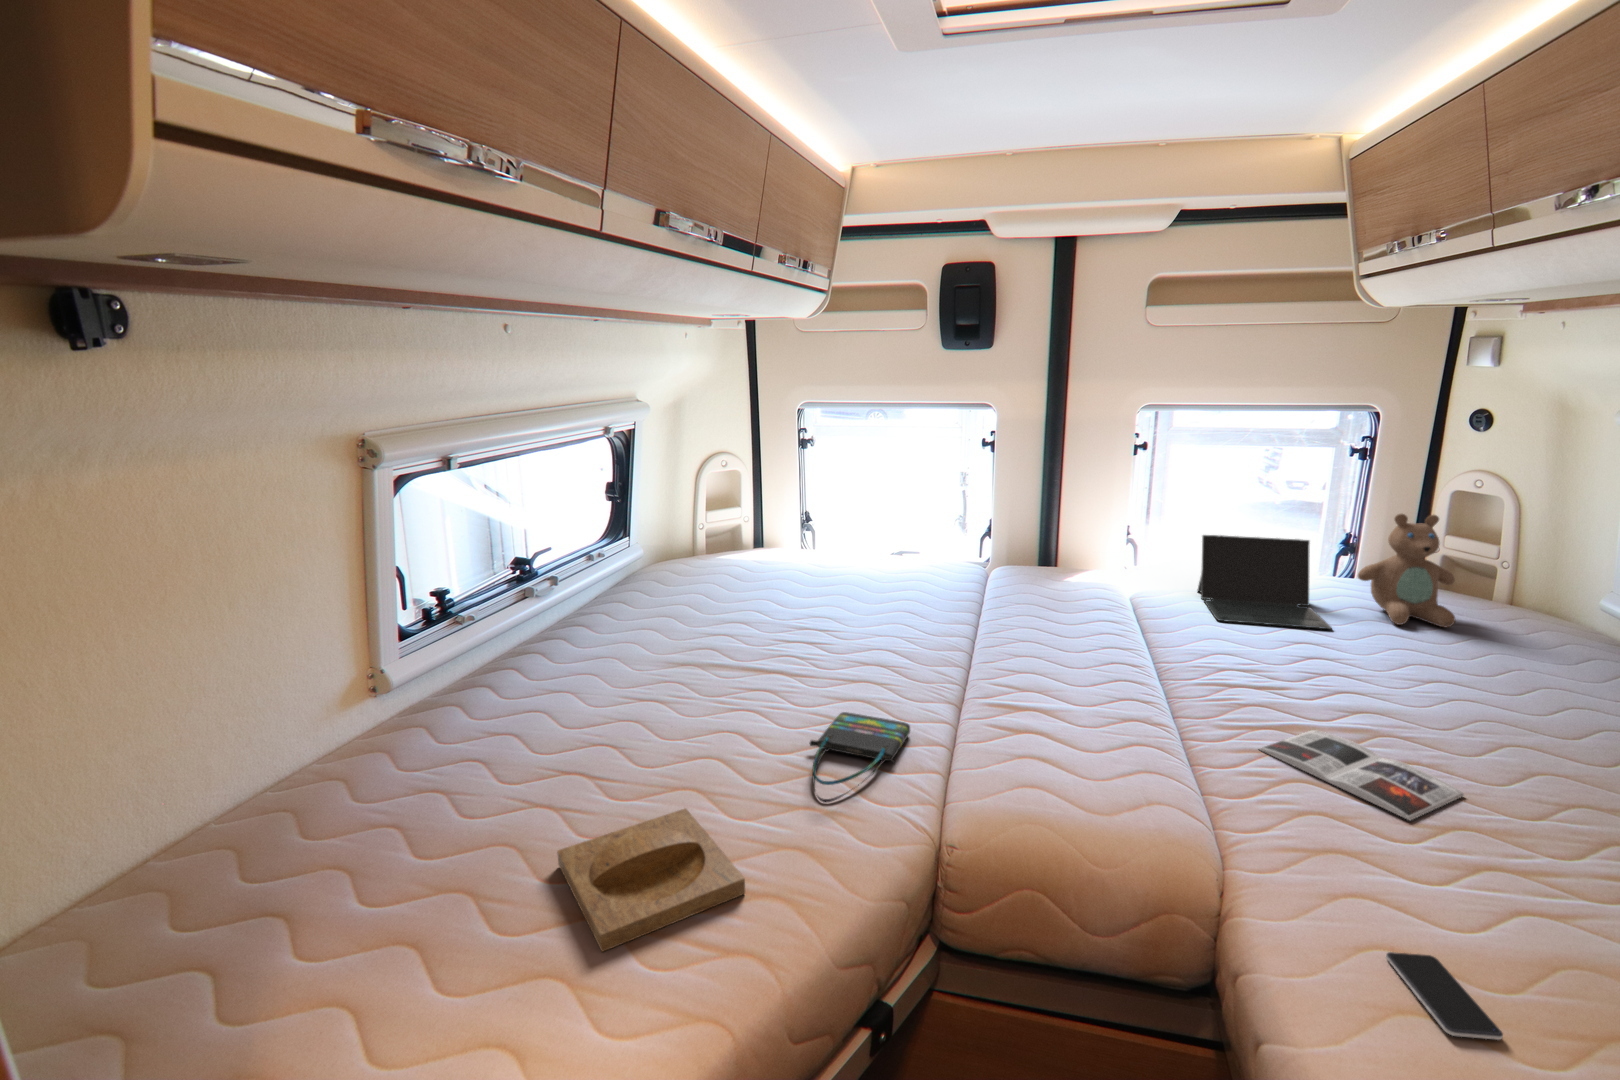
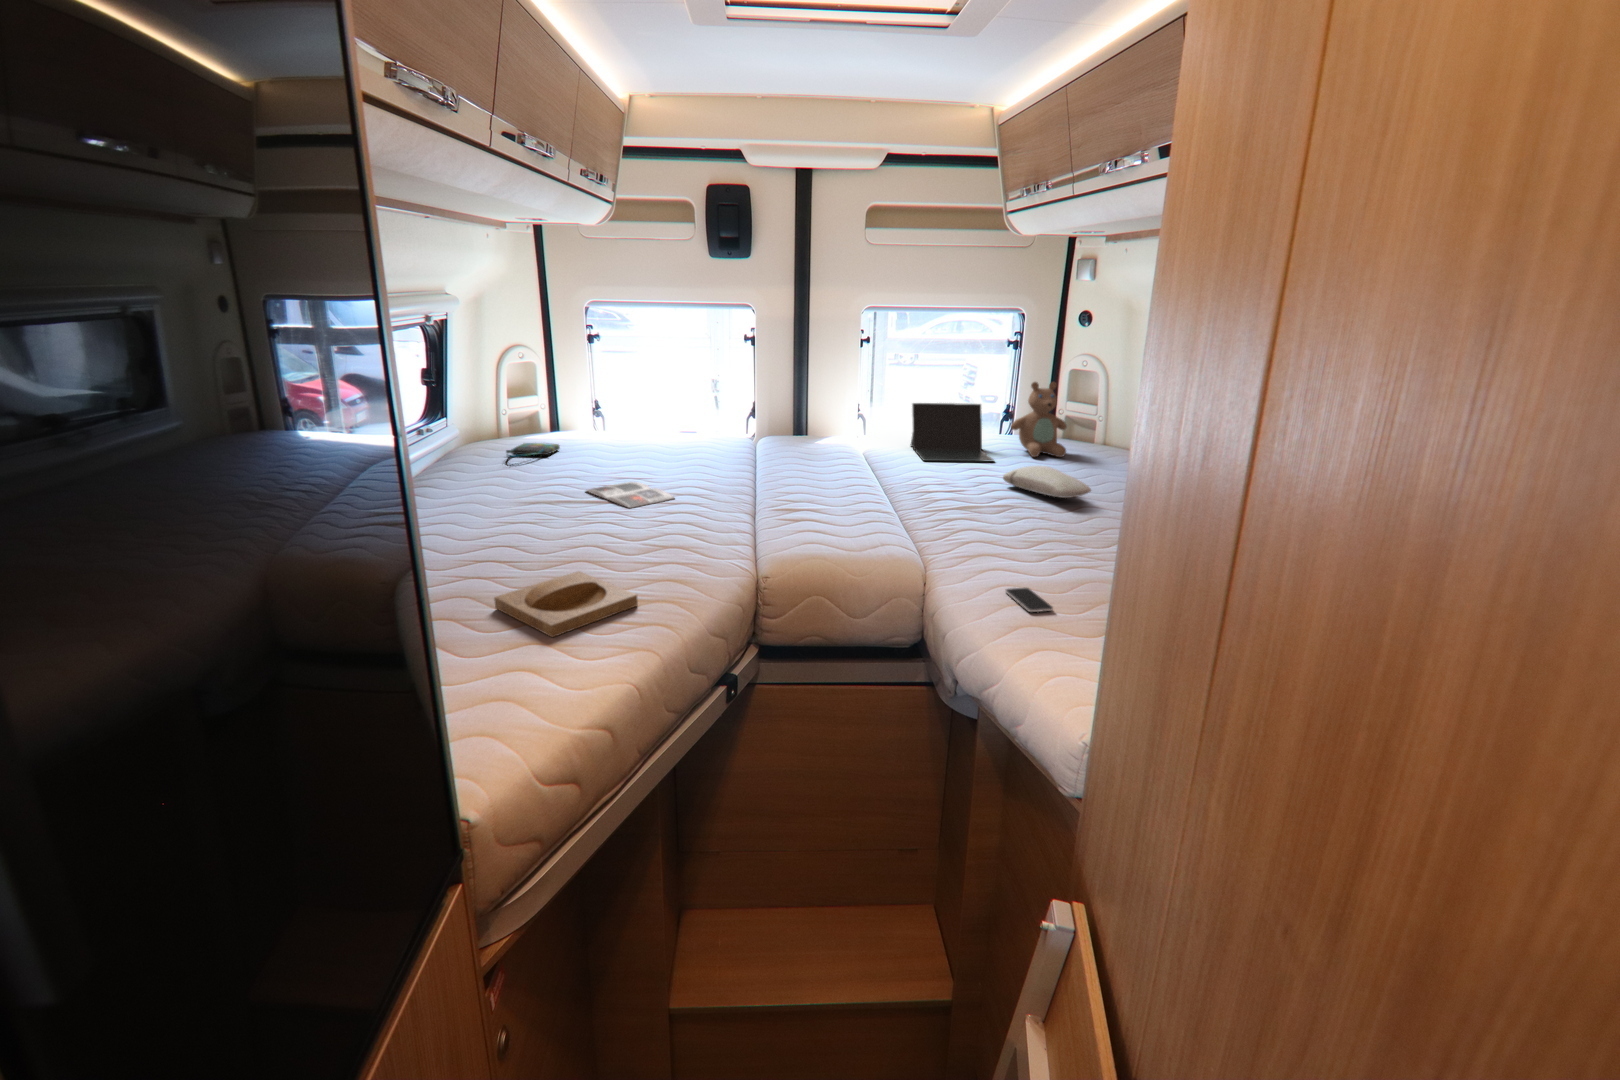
pillow: none [1351,655,1526,723] -> present [1003,466,1091,498]
tote bag: present [810,712,910,802] -> present [506,443,560,466]
magazine: present [1259,730,1464,820] -> present [586,482,674,508]

